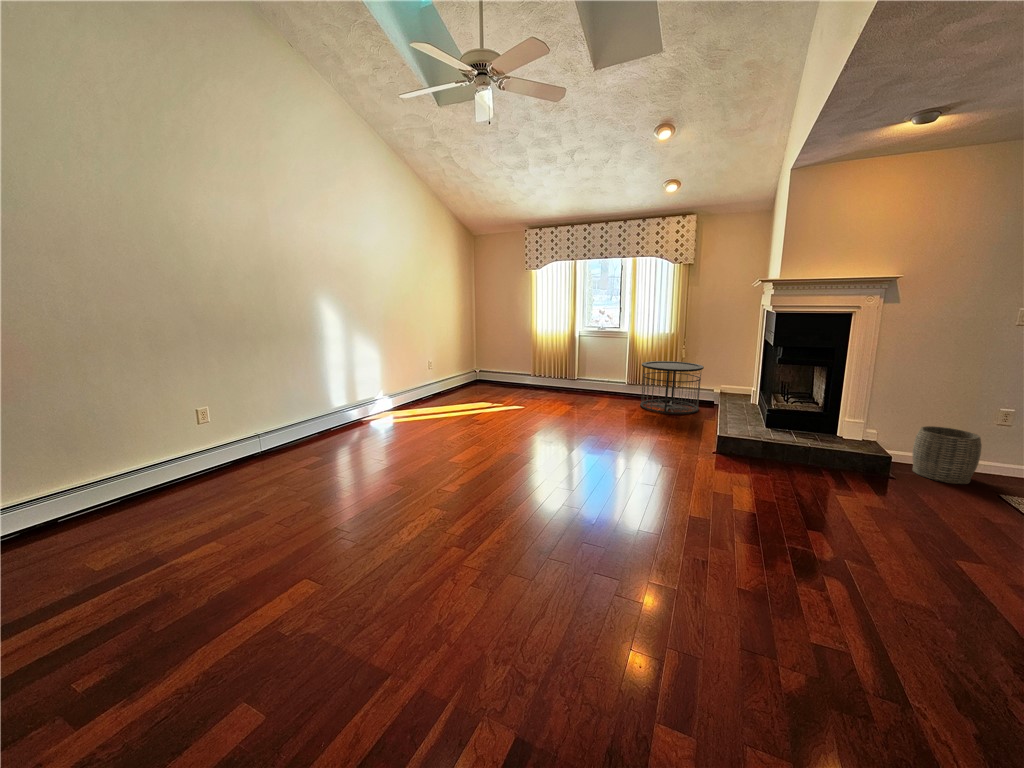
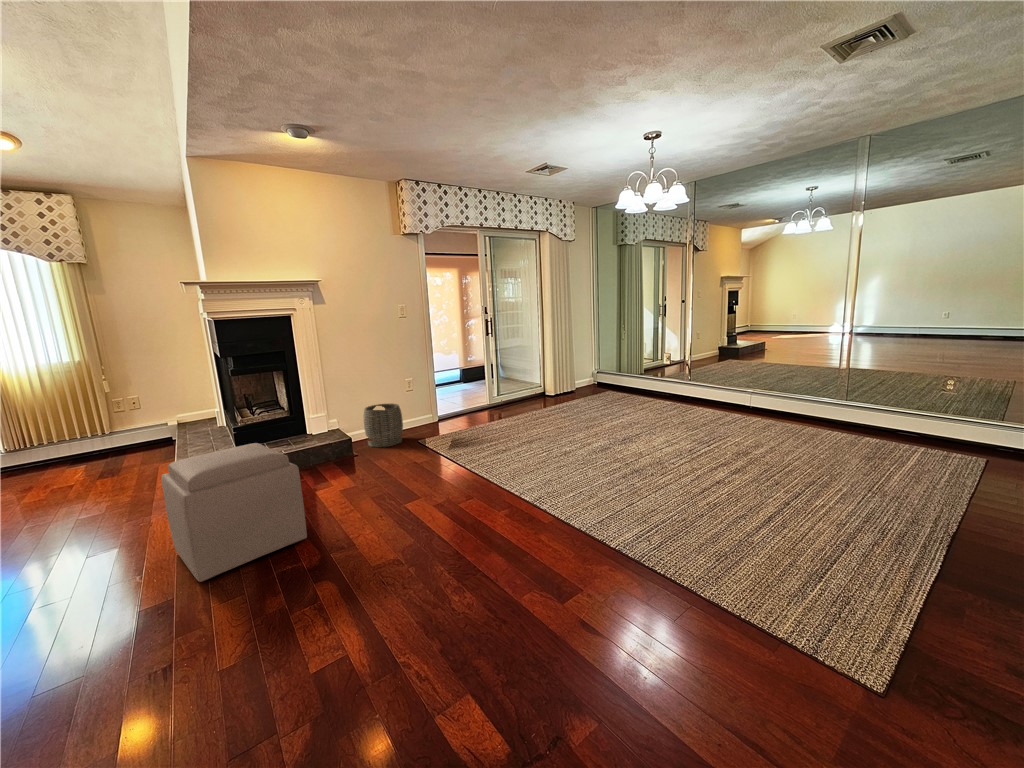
side table: present [640,361,704,414] -> none [23,397,151,479]
ottoman: none [712,430,830,536] -> present [161,443,307,582]

